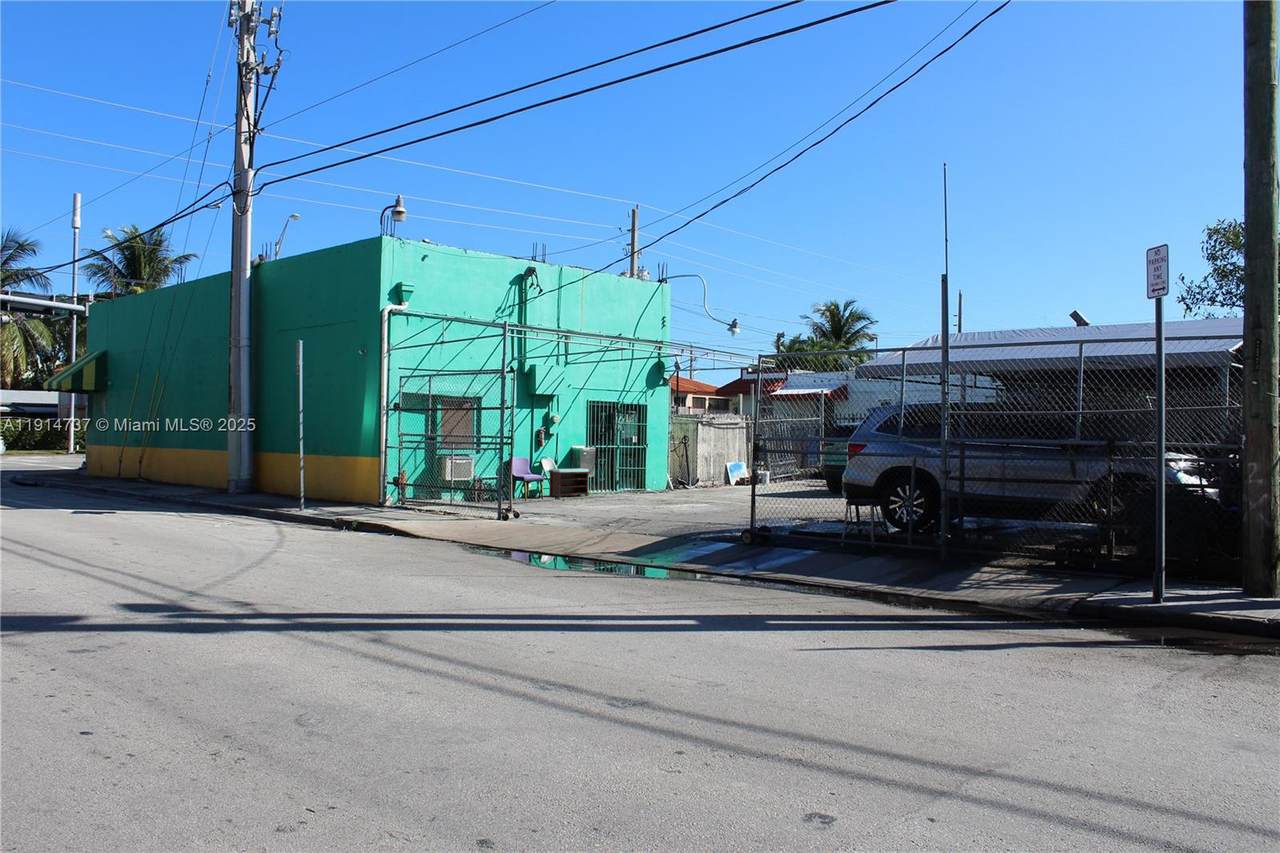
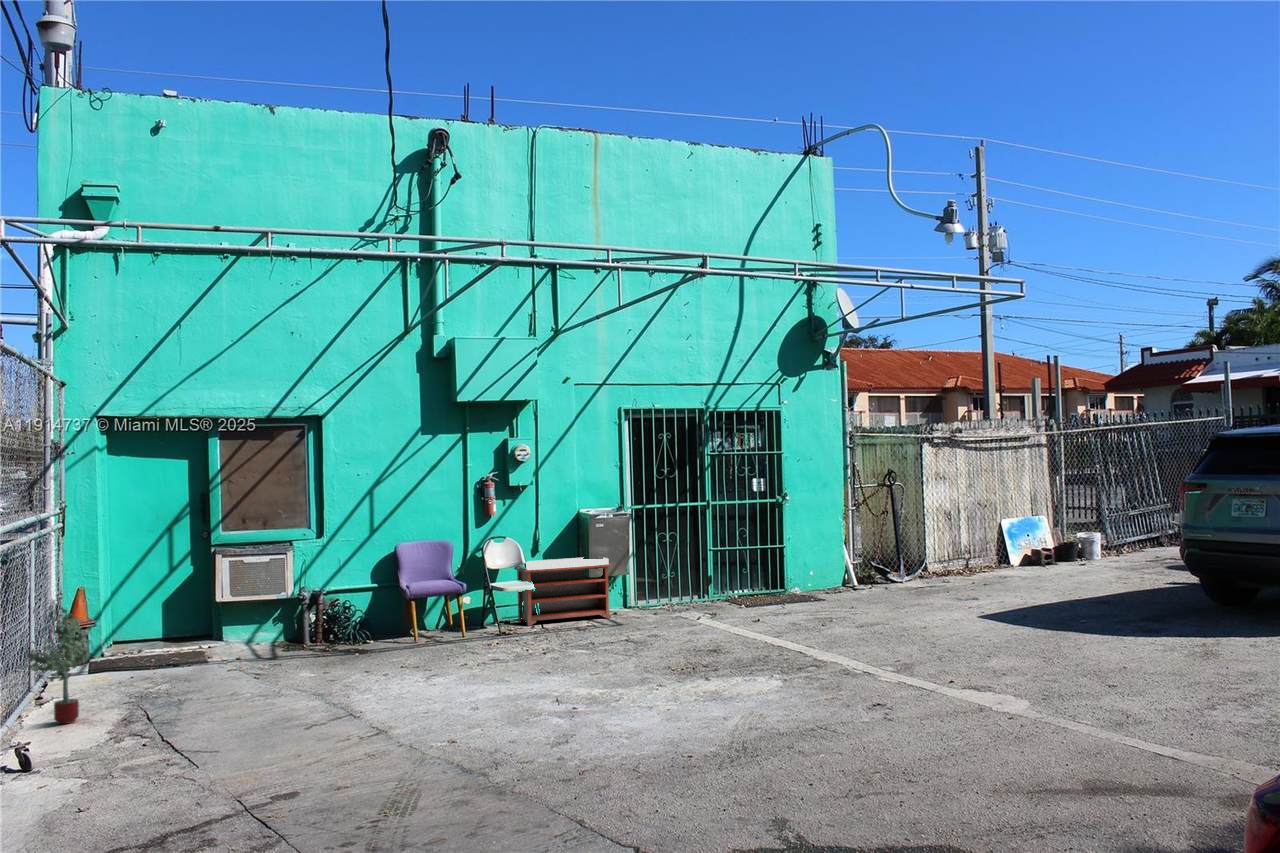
potted tree: none [452,470,478,513] -> present [27,609,91,724]

